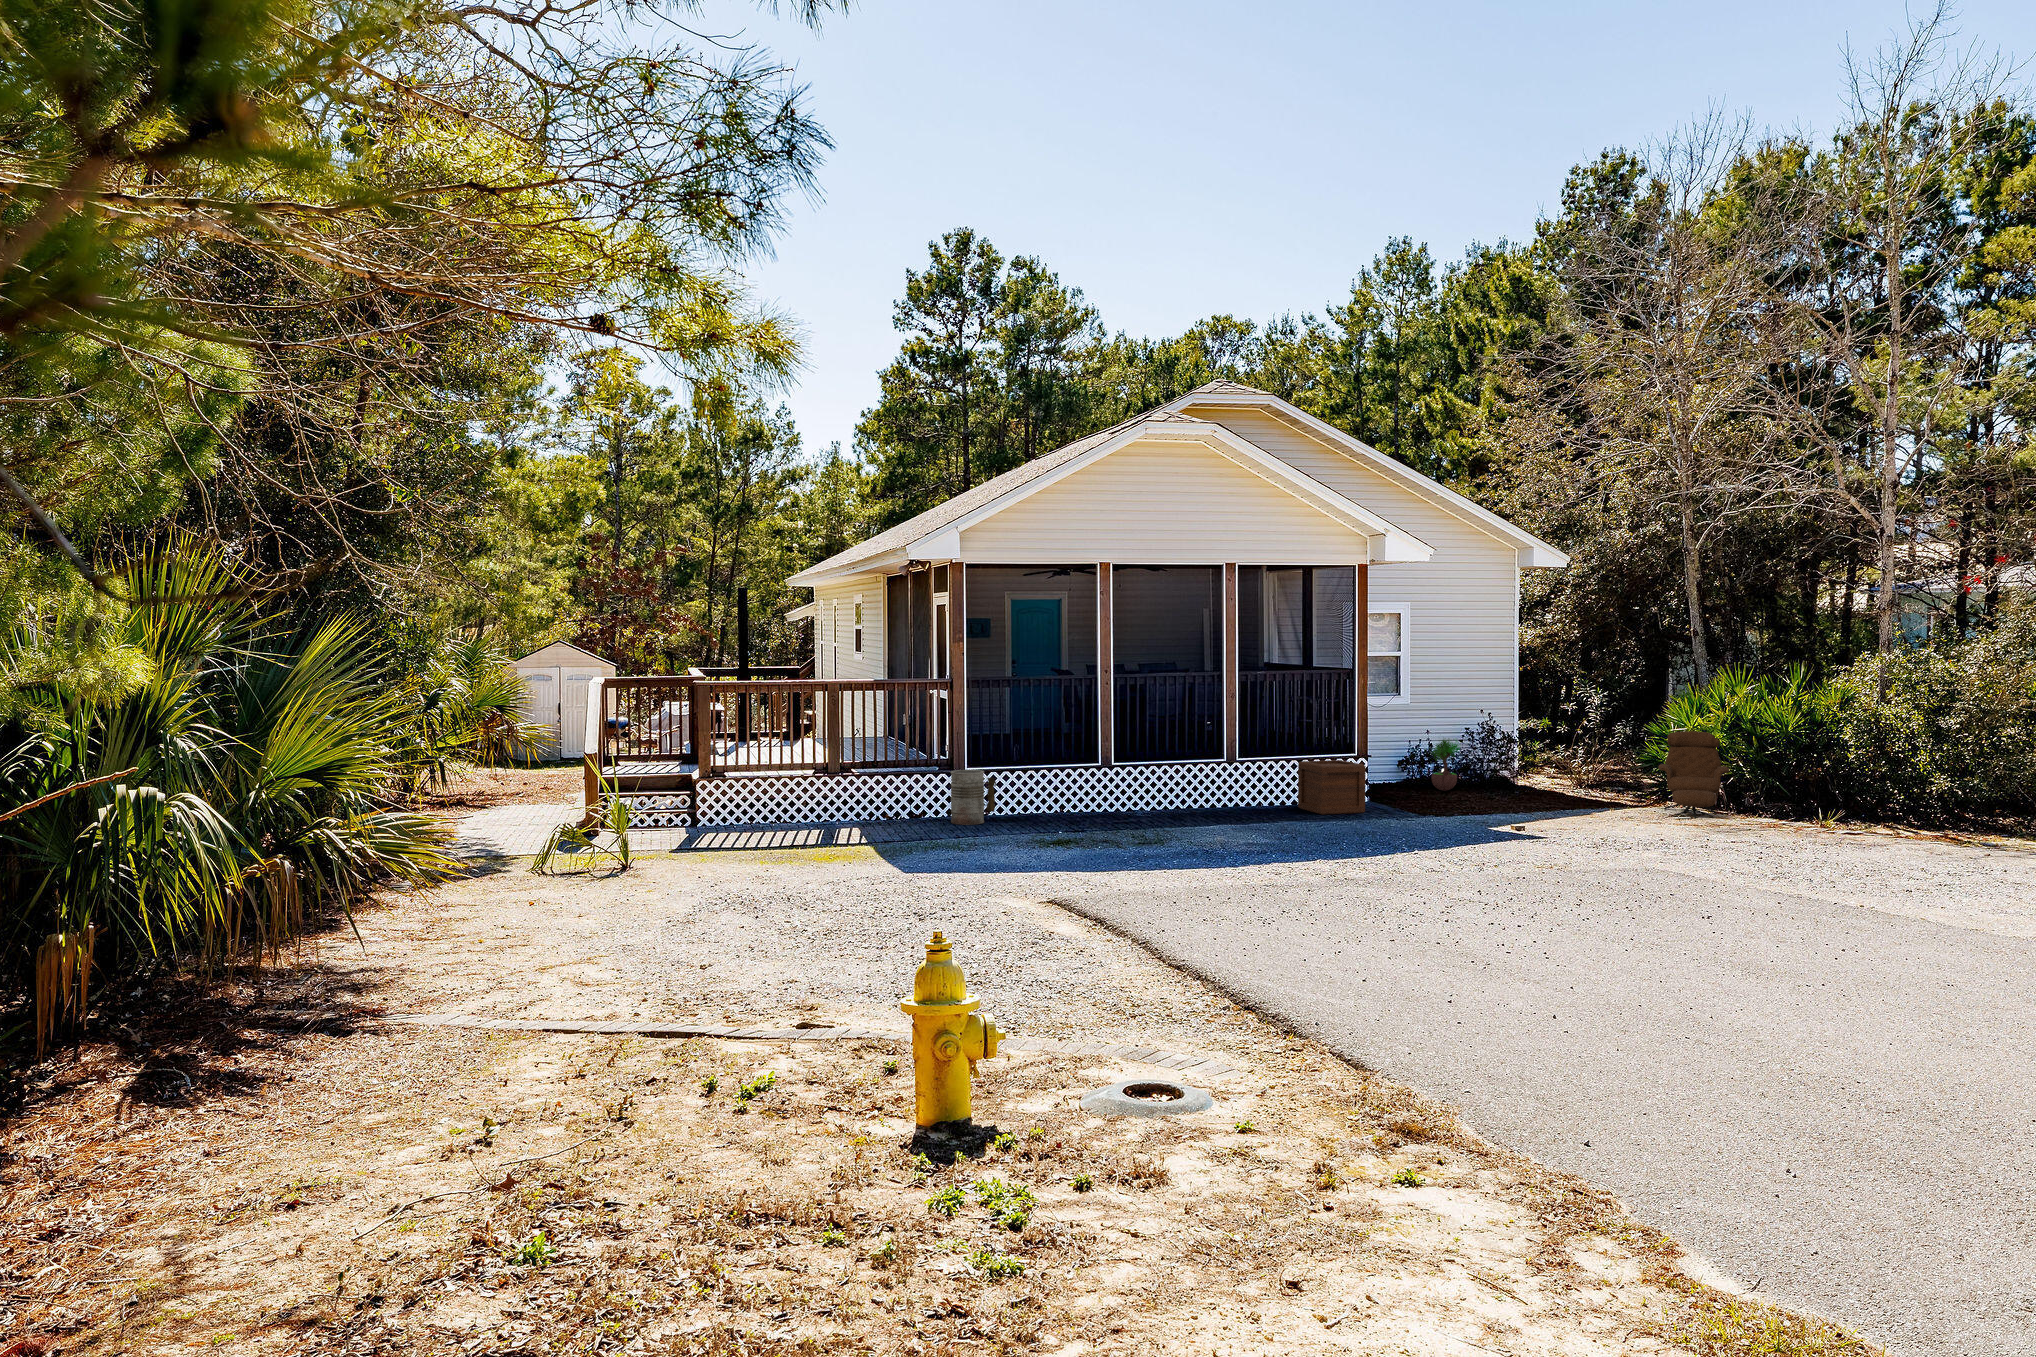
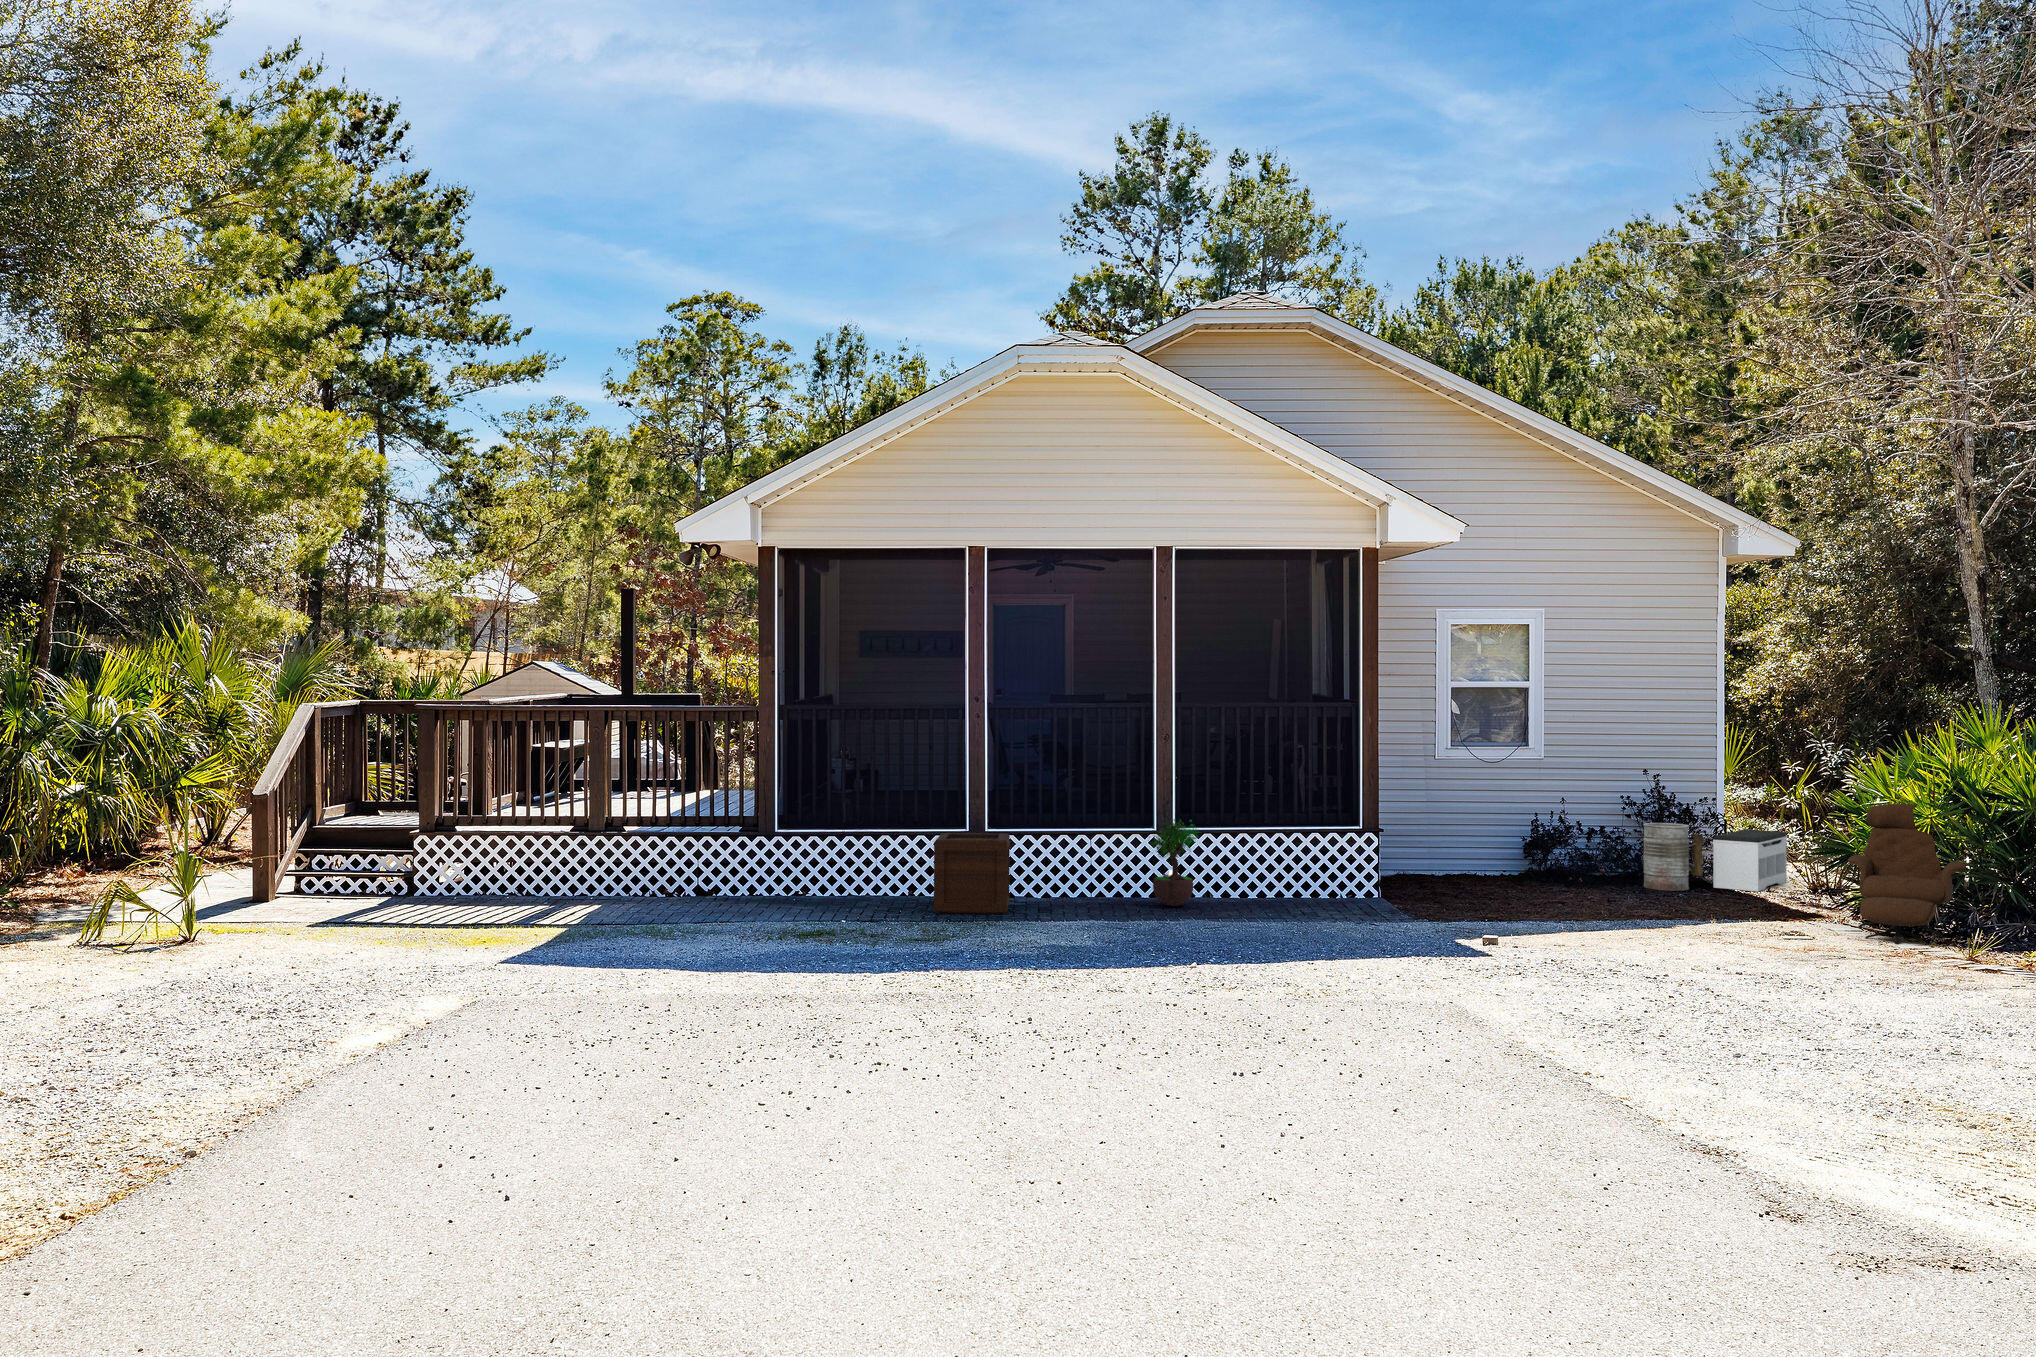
potted tree: present [1431,739,1459,791] -> present [1148,819,1198,906]
bench: none [1552,748,1592,789] -> present [1713,829,1787,892]
wooden crate: present [1298,760,1365,815] -> present [934,833,1010,914]
trash can: present [950,770,996,825] -> present [1643,823,1705,891]

